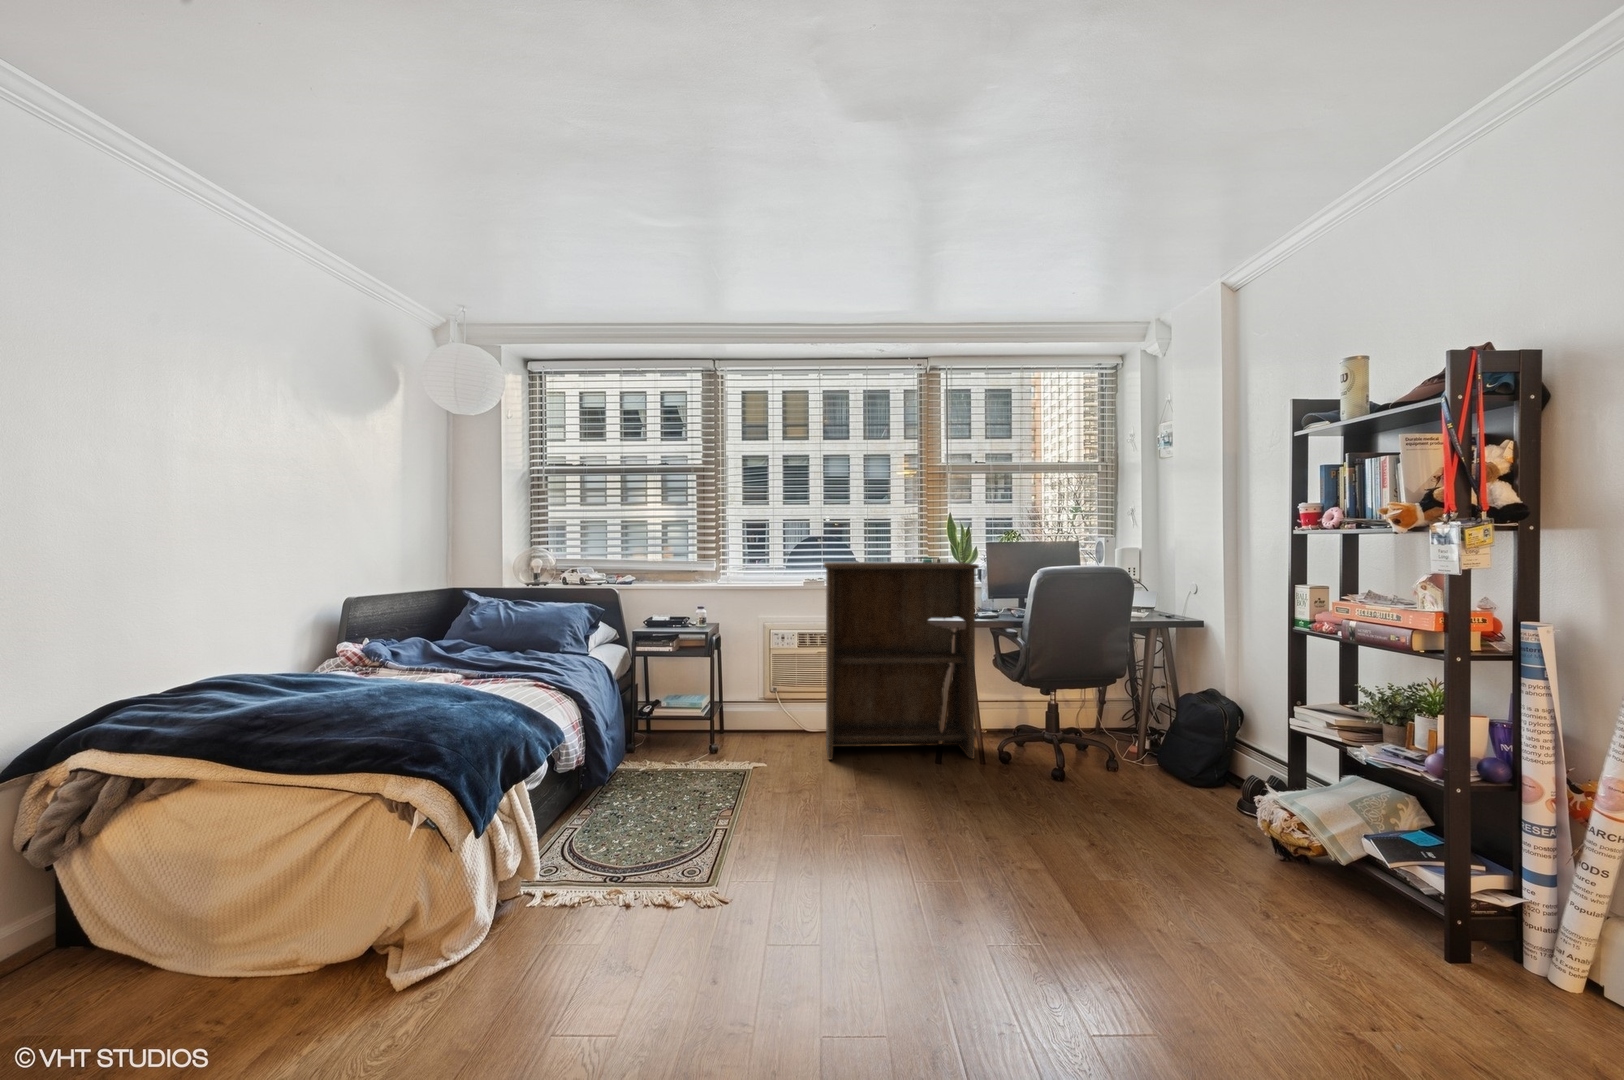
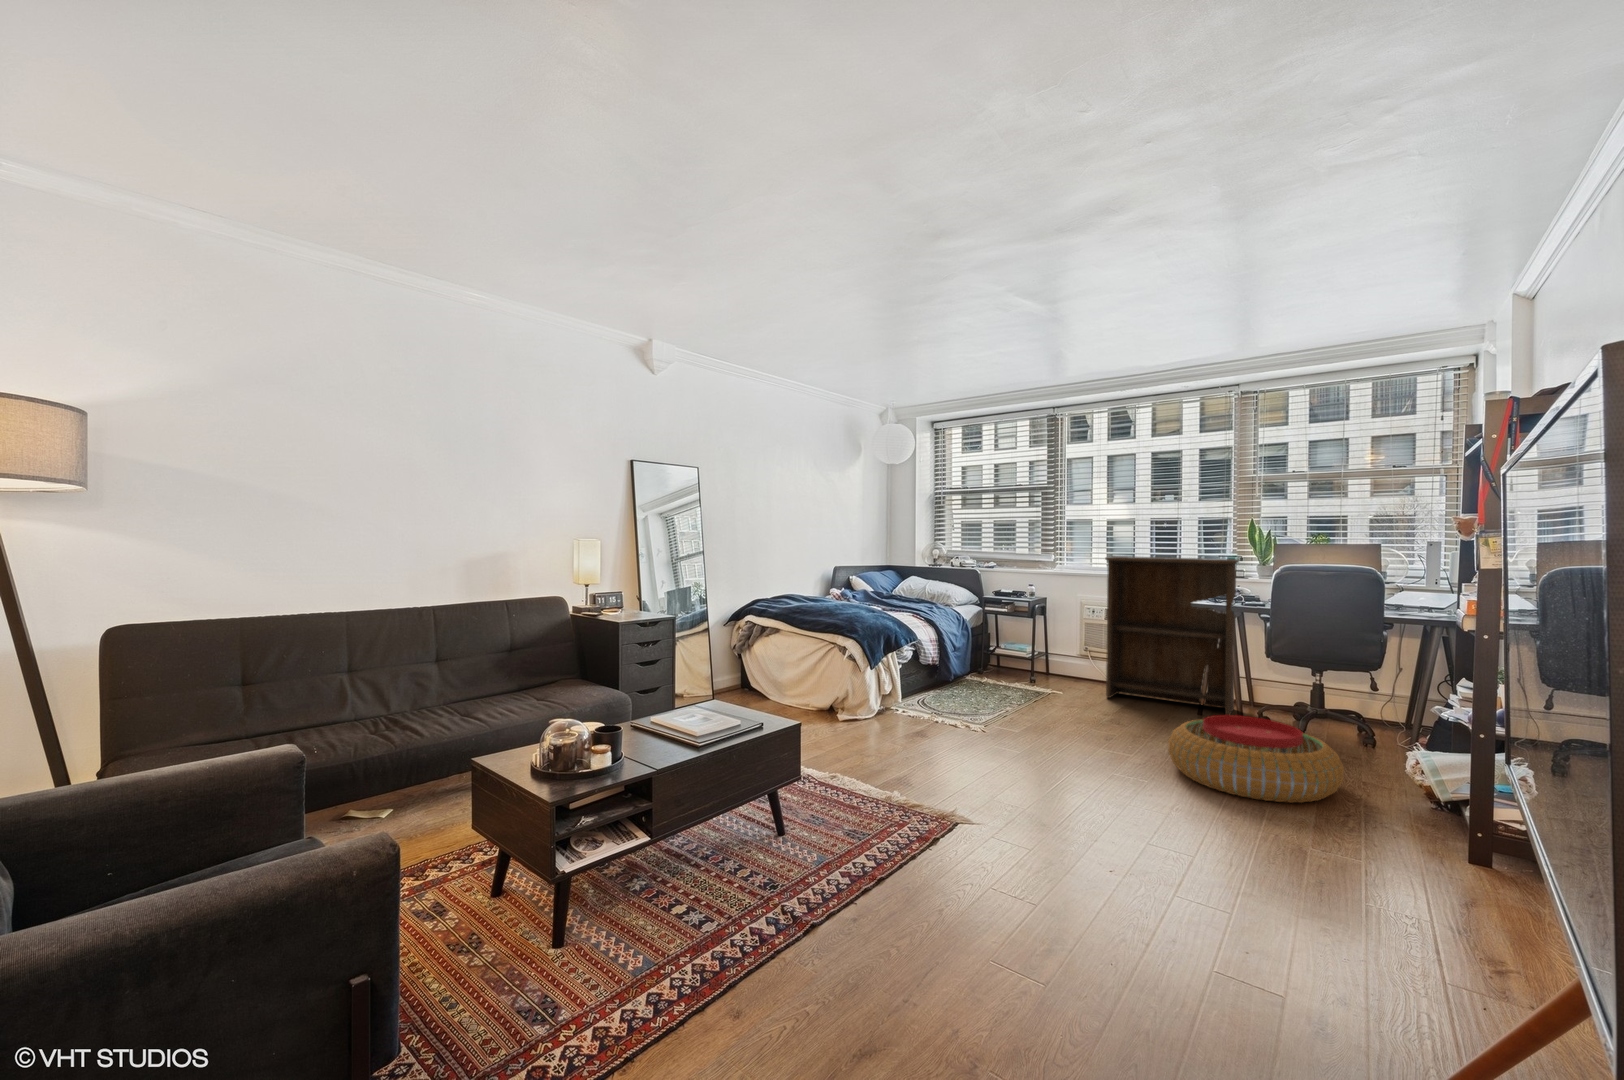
pouf: none [1039,791,1294,957] -> present [1168,715,1344,803]

